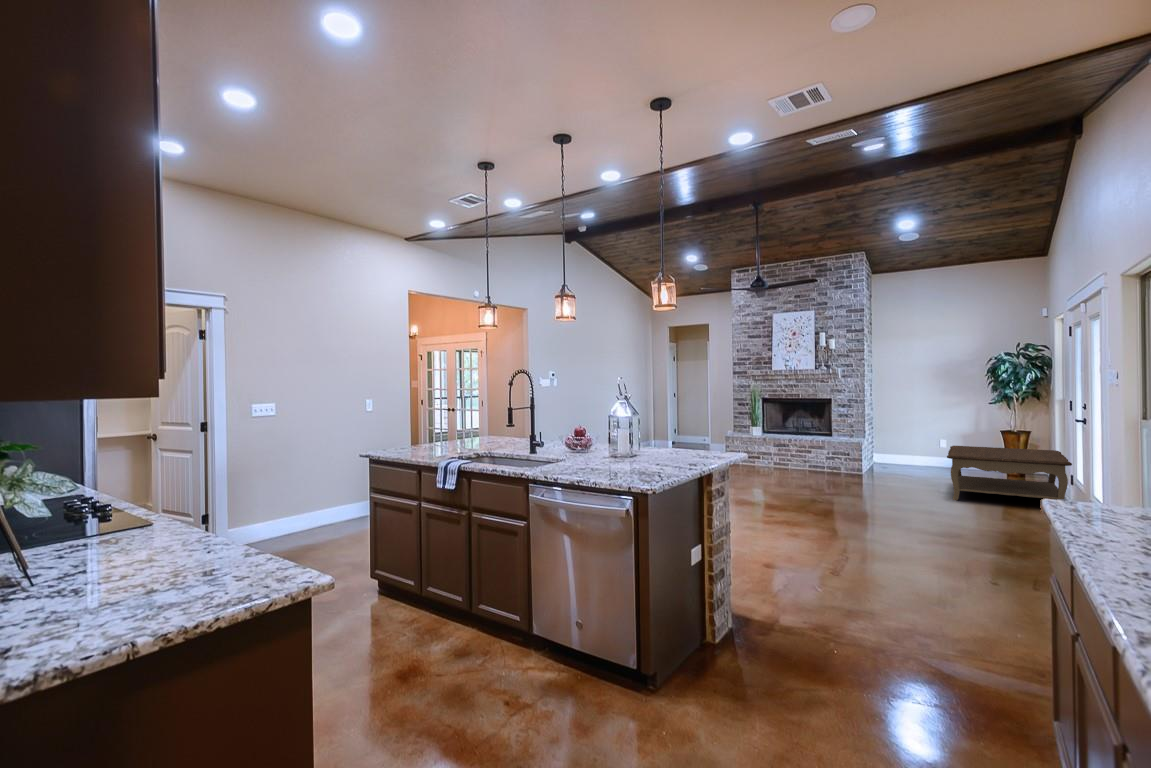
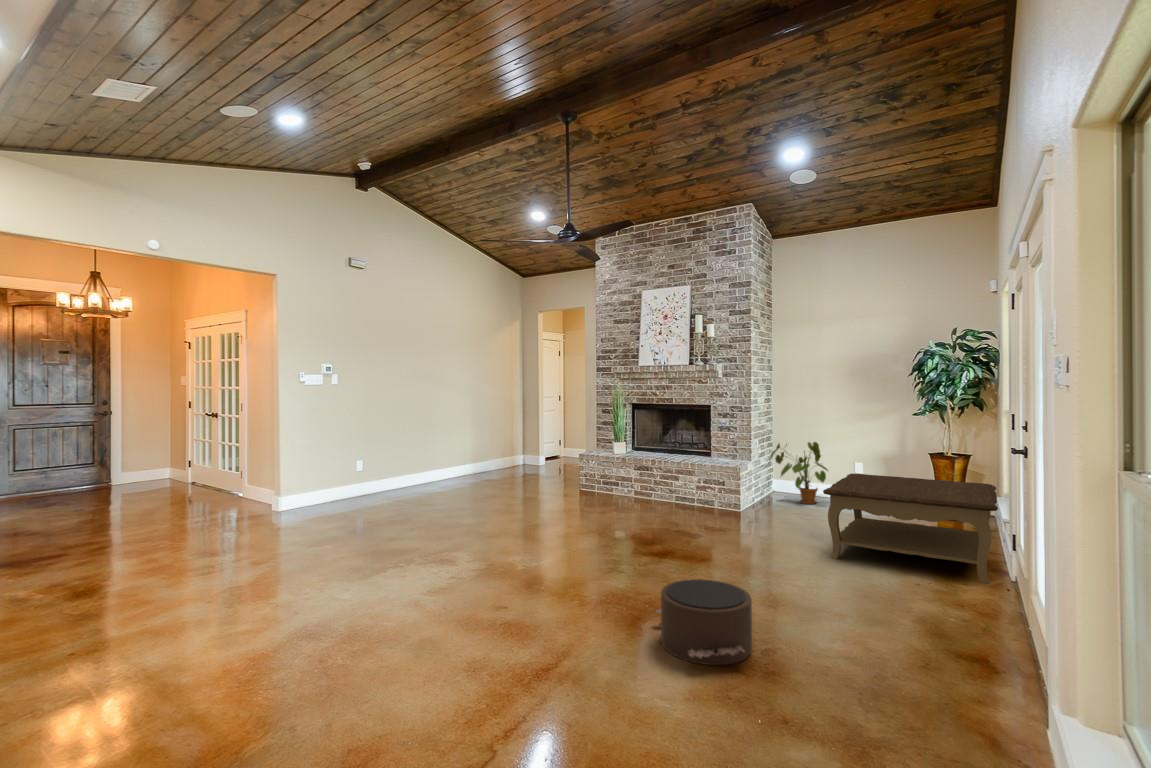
house plant: none [874,424,923,469] -> present [770,442,828,504]
pouf: none [880,505,953,547] -> present [656,579,752,665]

